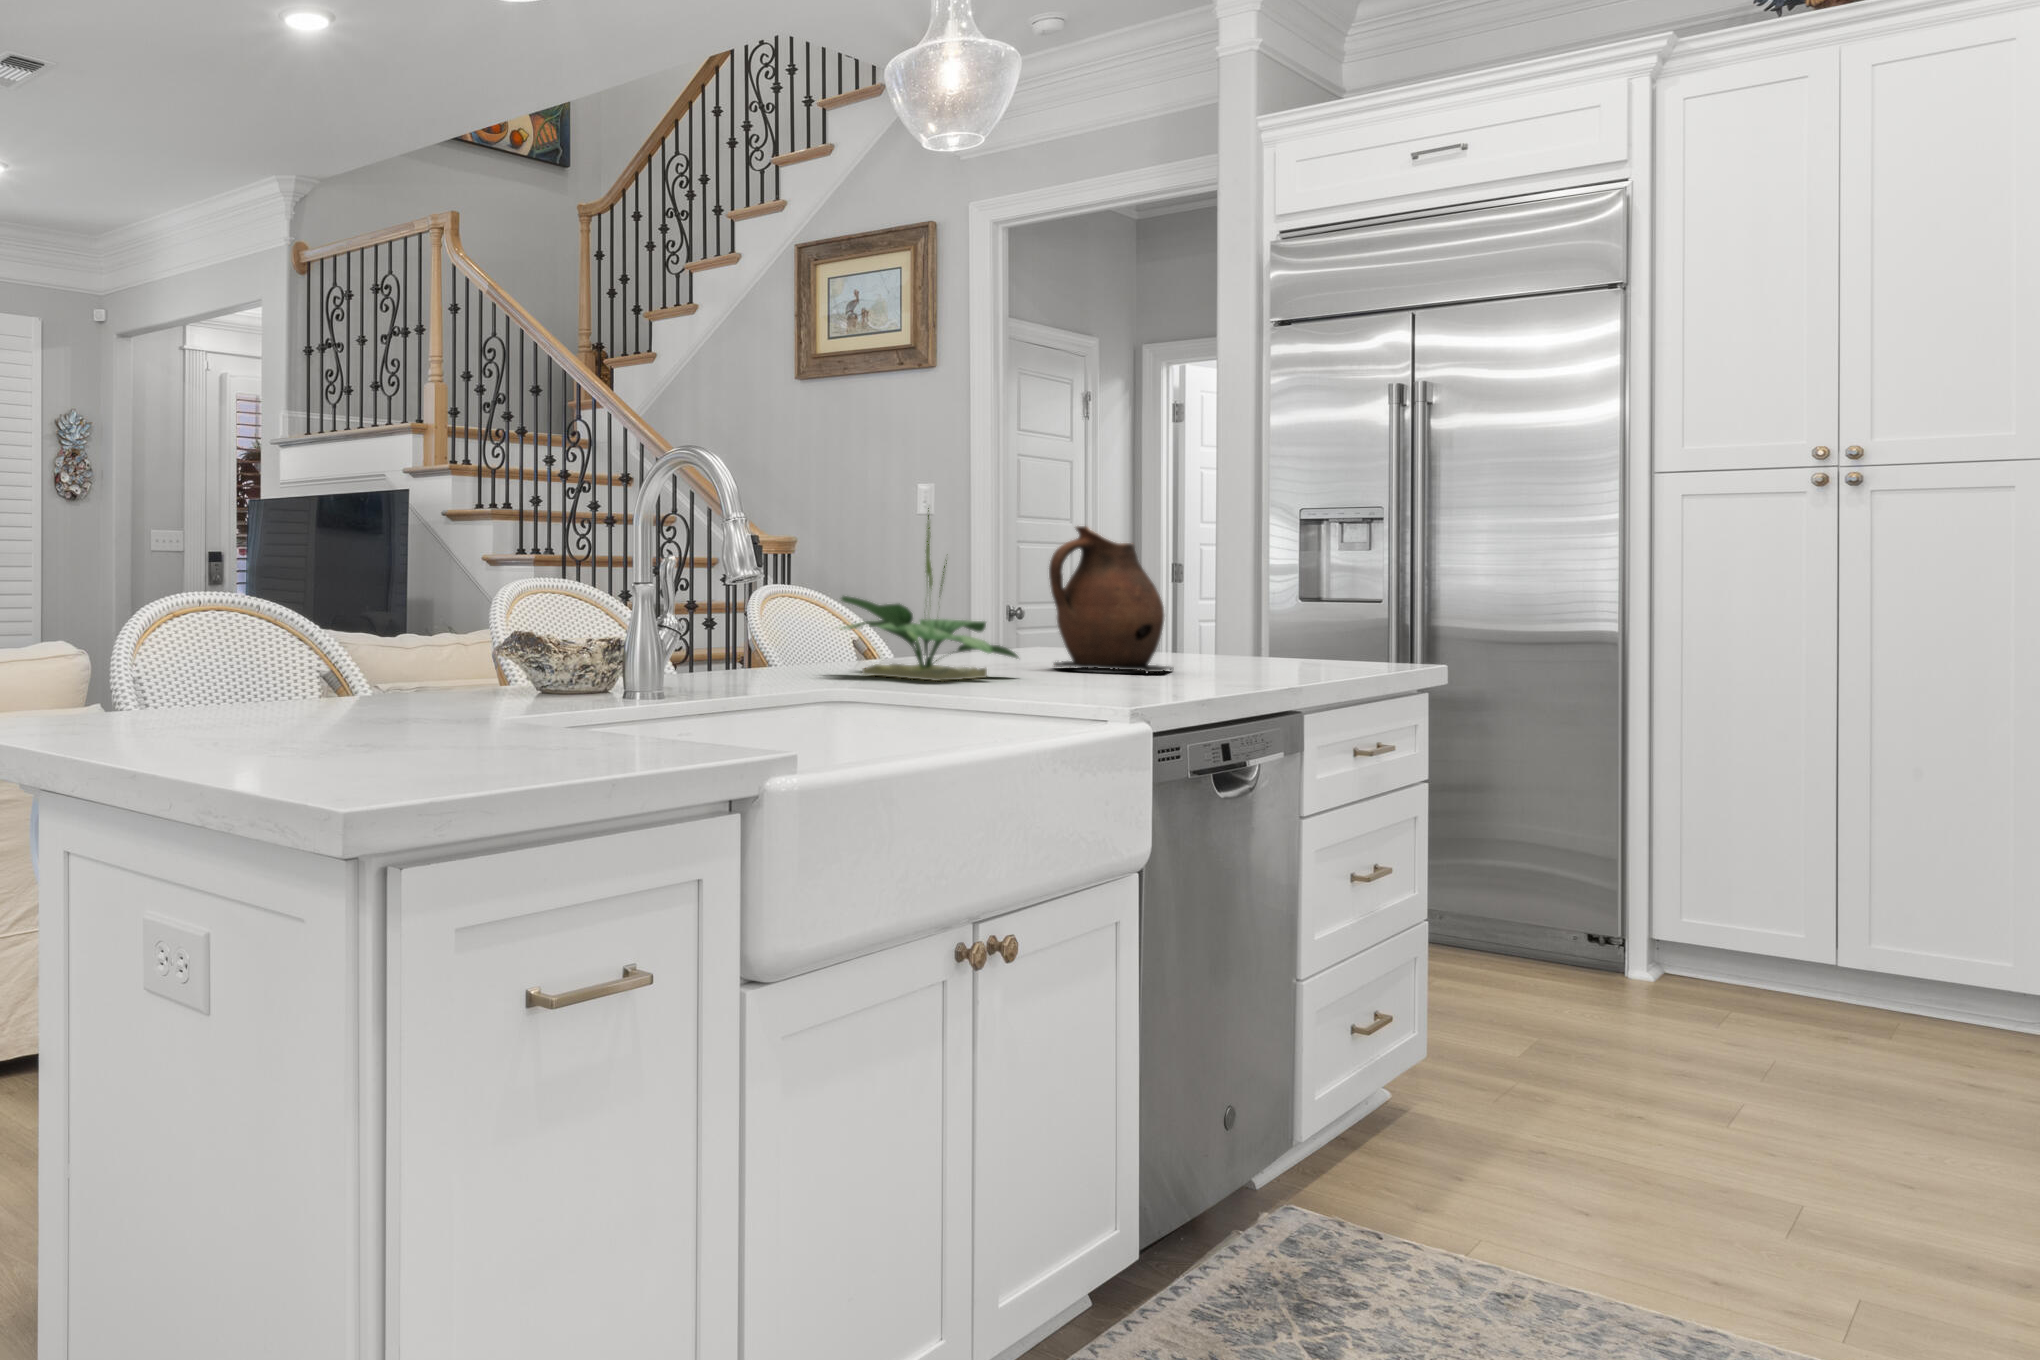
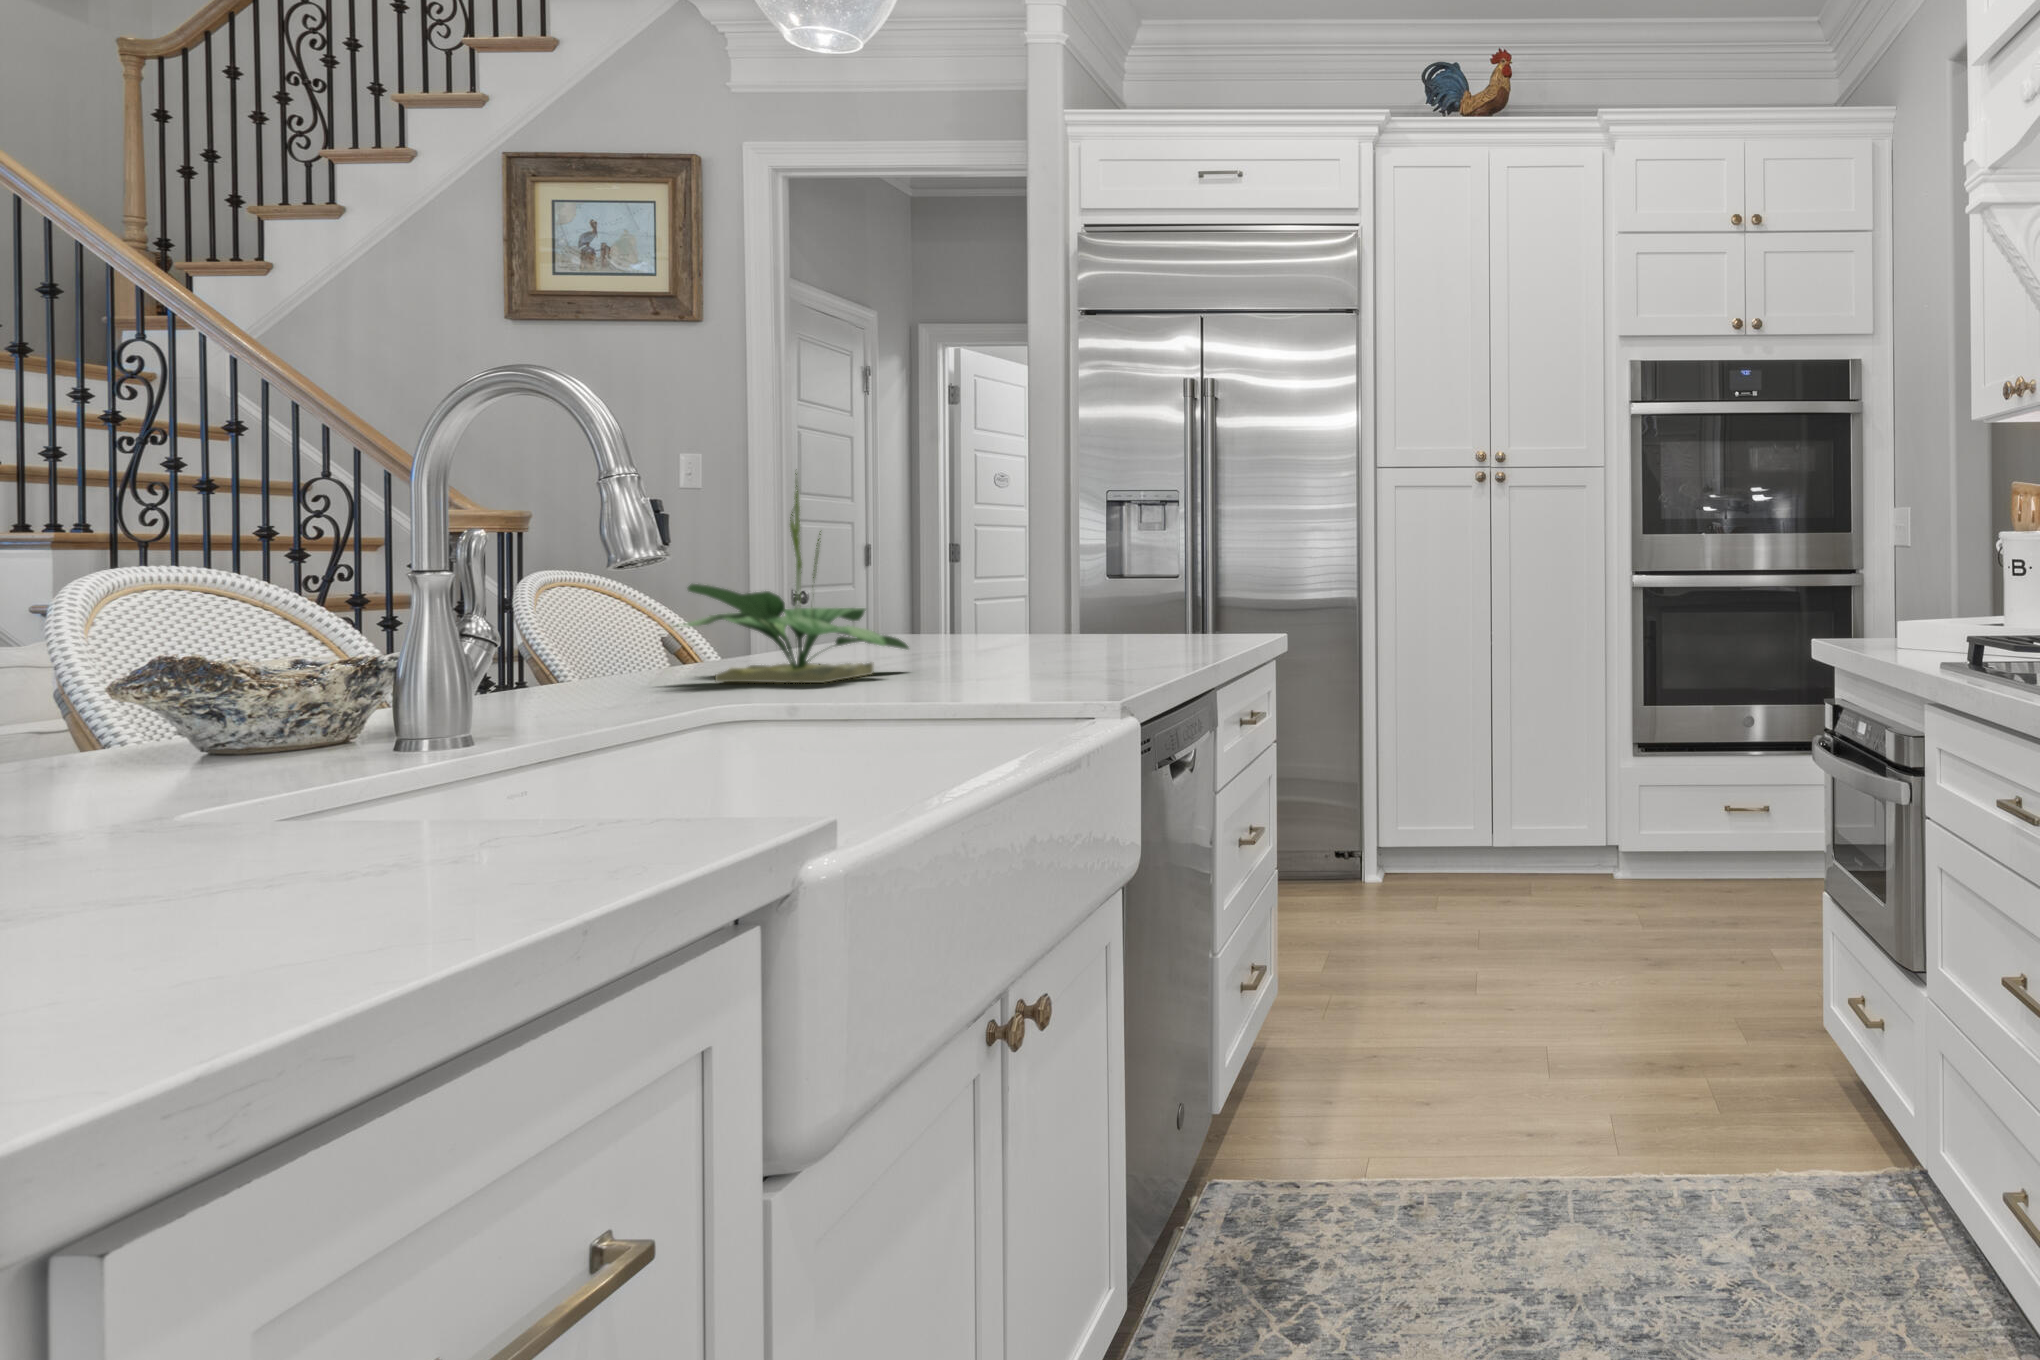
ceramic pitcher: present [1049,526,1173,673] -> none [920,497,1051,657]

